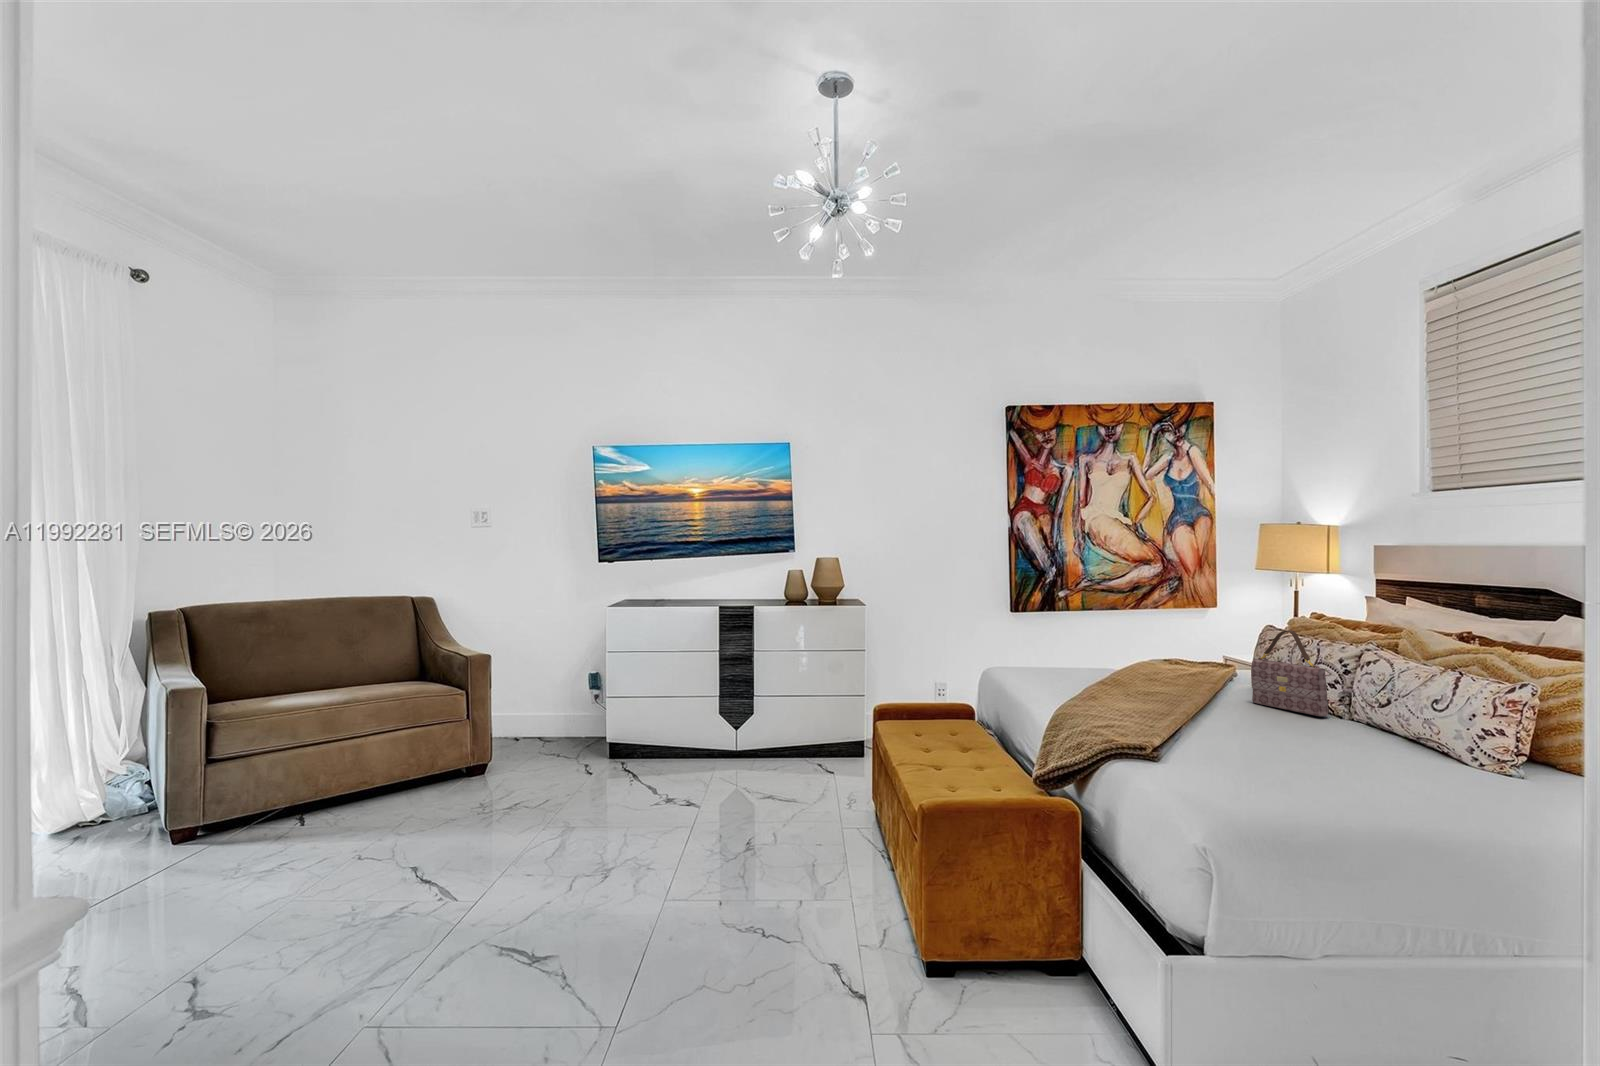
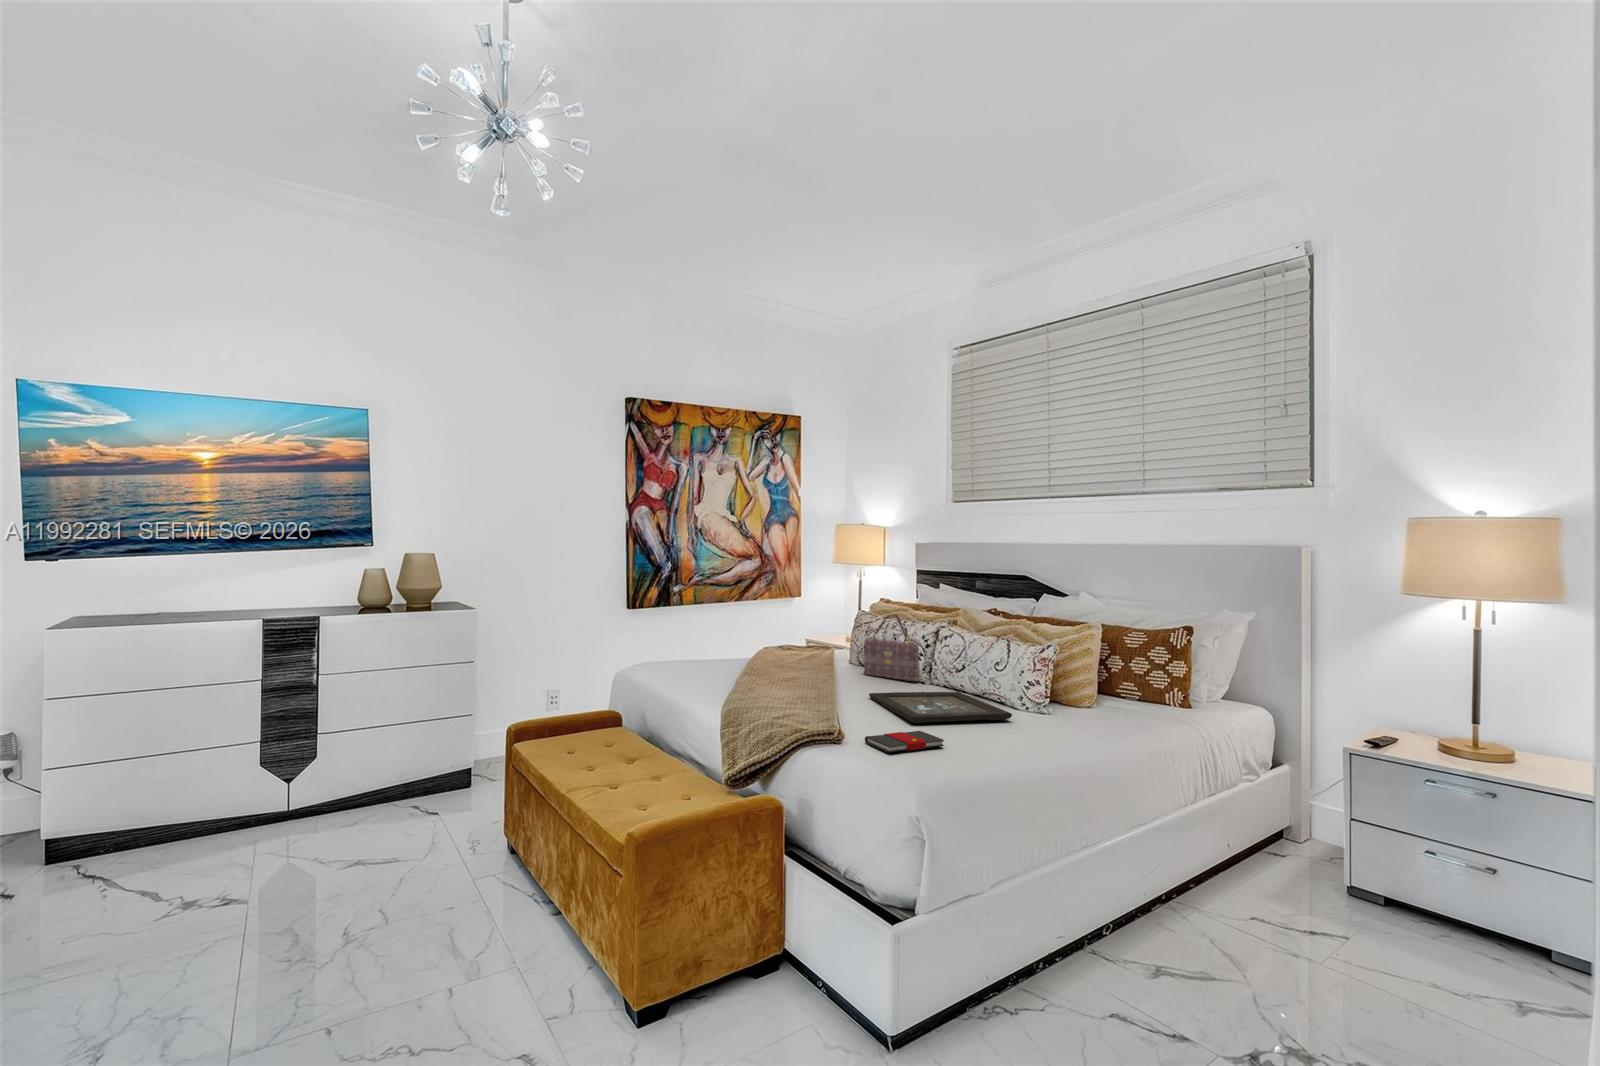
tray: none [1242,727,1449,780] -> present [869,692,1012,723]
book: none [1201,782,1317,807] -> present [865,731,944,753]

